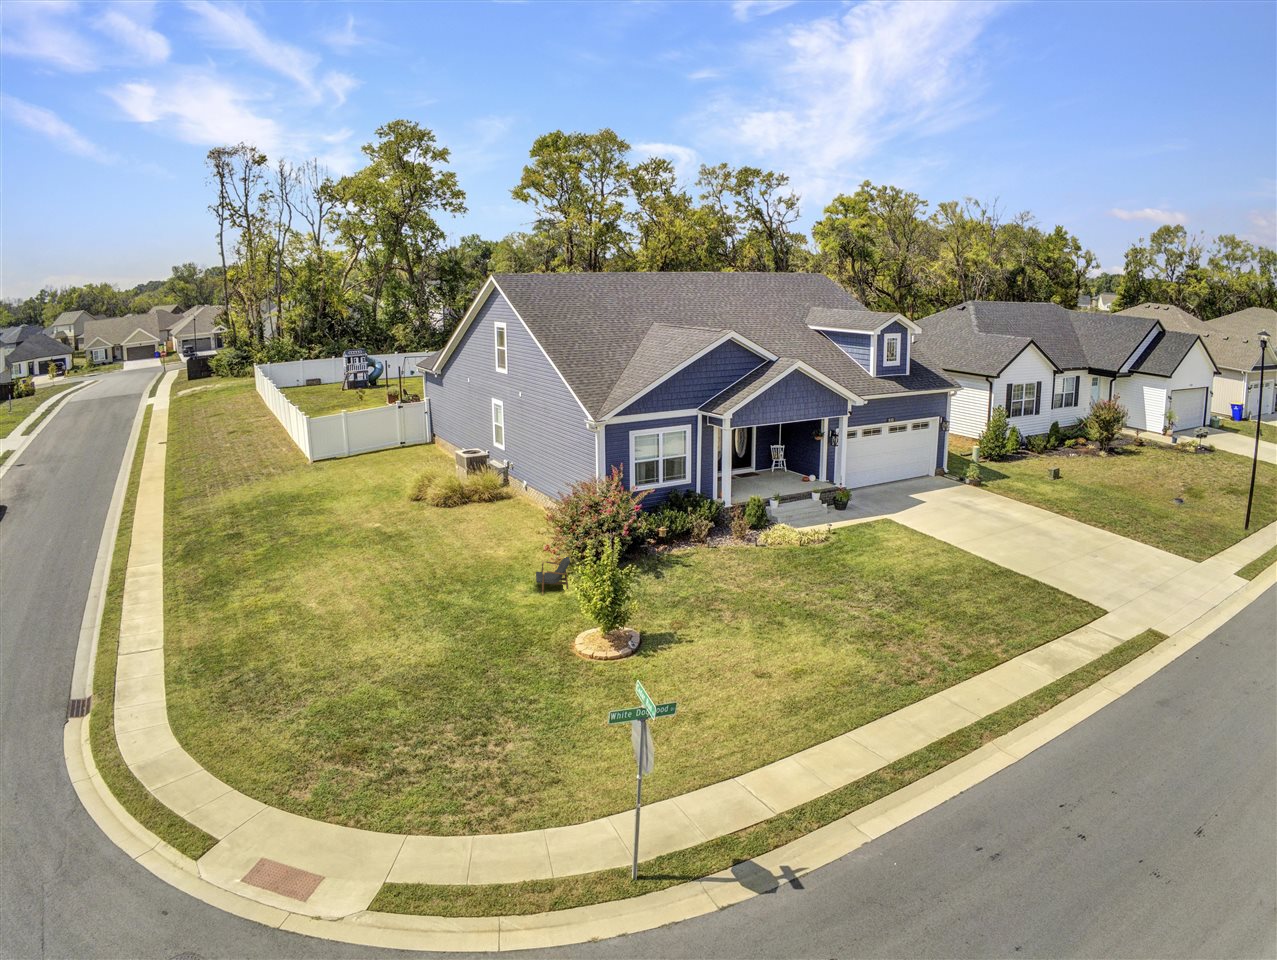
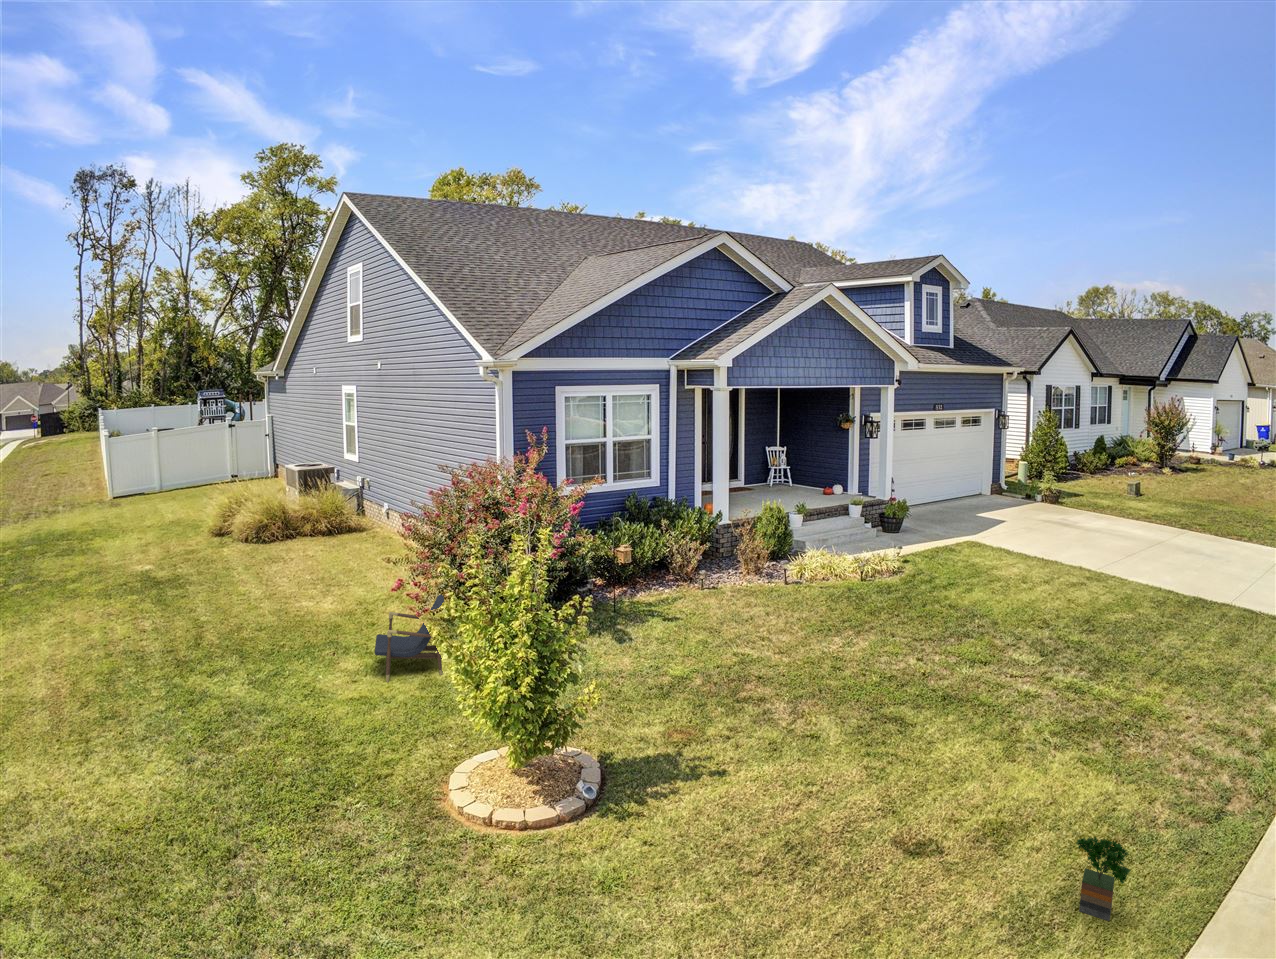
potted tree: none [818,669,838,701] -> present [1076,837,1131,921]

